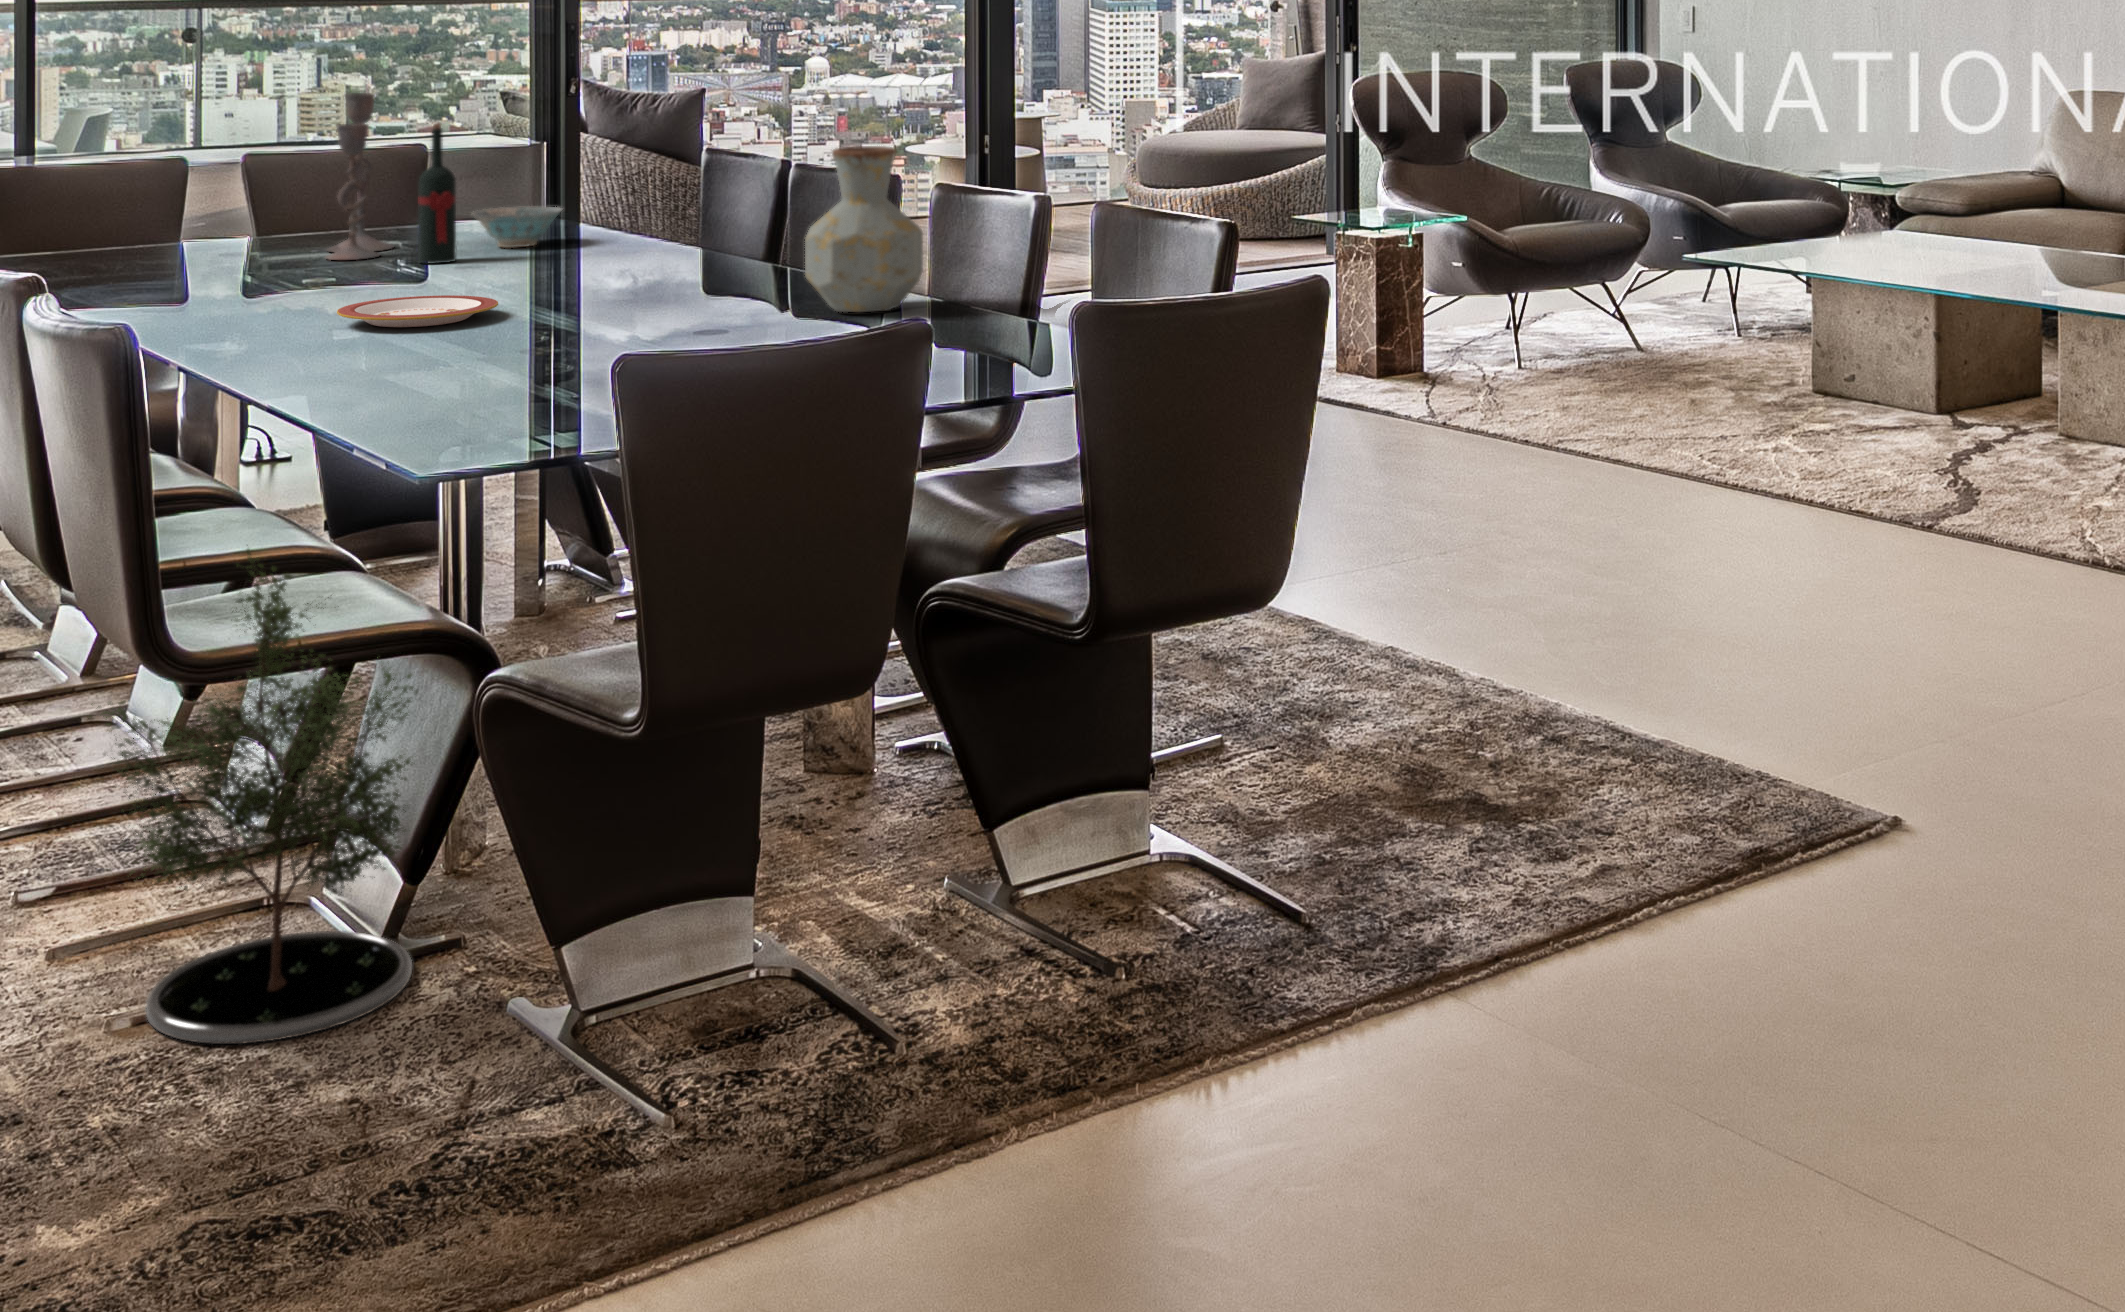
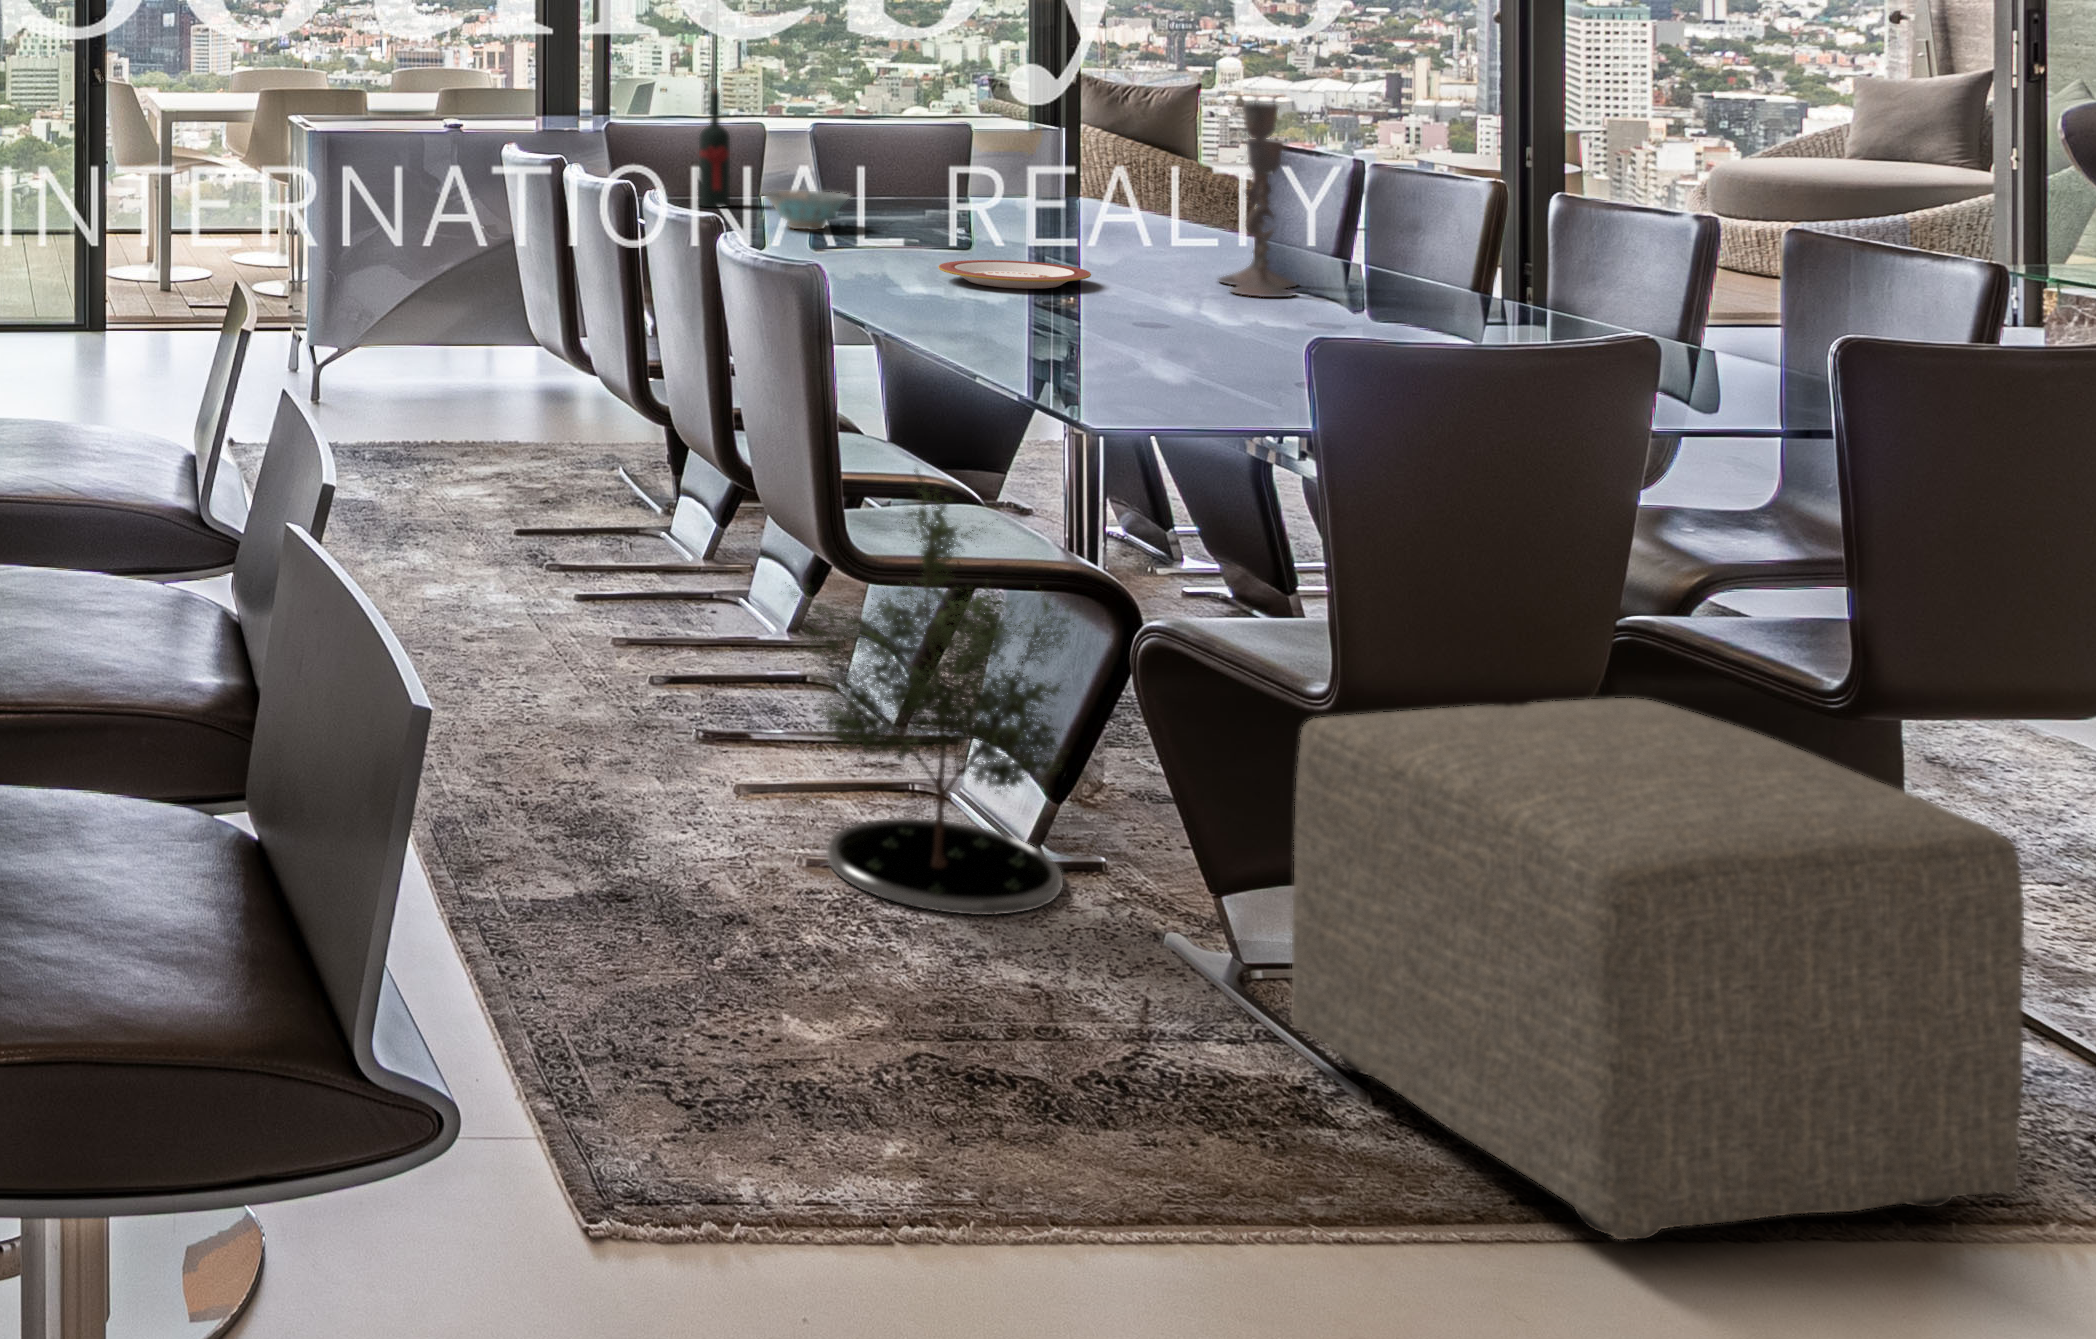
candlestick: present [326,93,393,260] -> present [1219,103,1296,297]
wine bottle: present [418,122,456,264] -> present [698,88,730,207]
vase: present [805,146,923,312] -> none [1428,146,1568,321]
ceramic bowl: present [472,207,562,248] -> present [765,190,849,230]
ottoman: none [605,666,1182,1201] -> present [1291,698,2024,1240]

